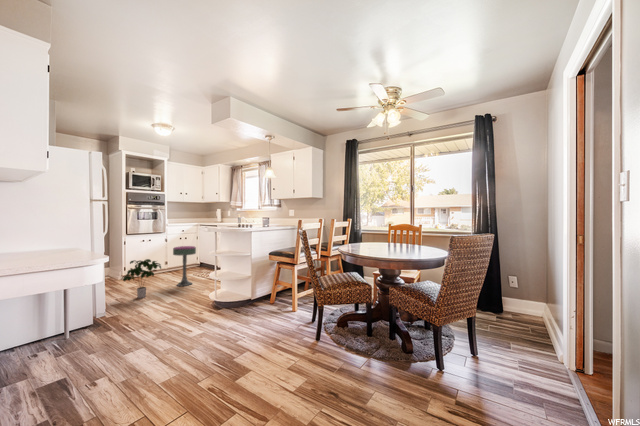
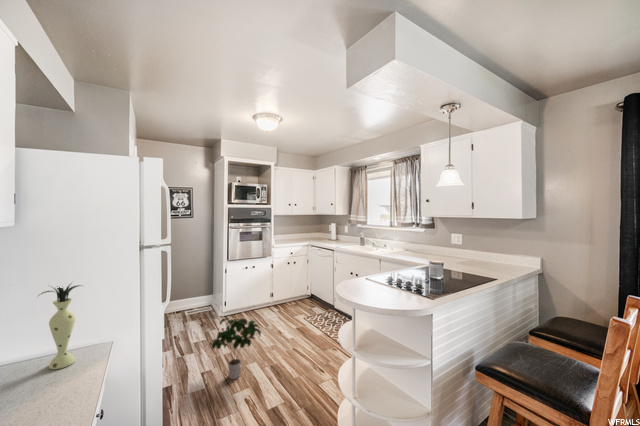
vase: none [48,211,68,252] -> present [41,285,80,369]
bar stool: present [173,246,196,286] -> none [279,288,309,352]

